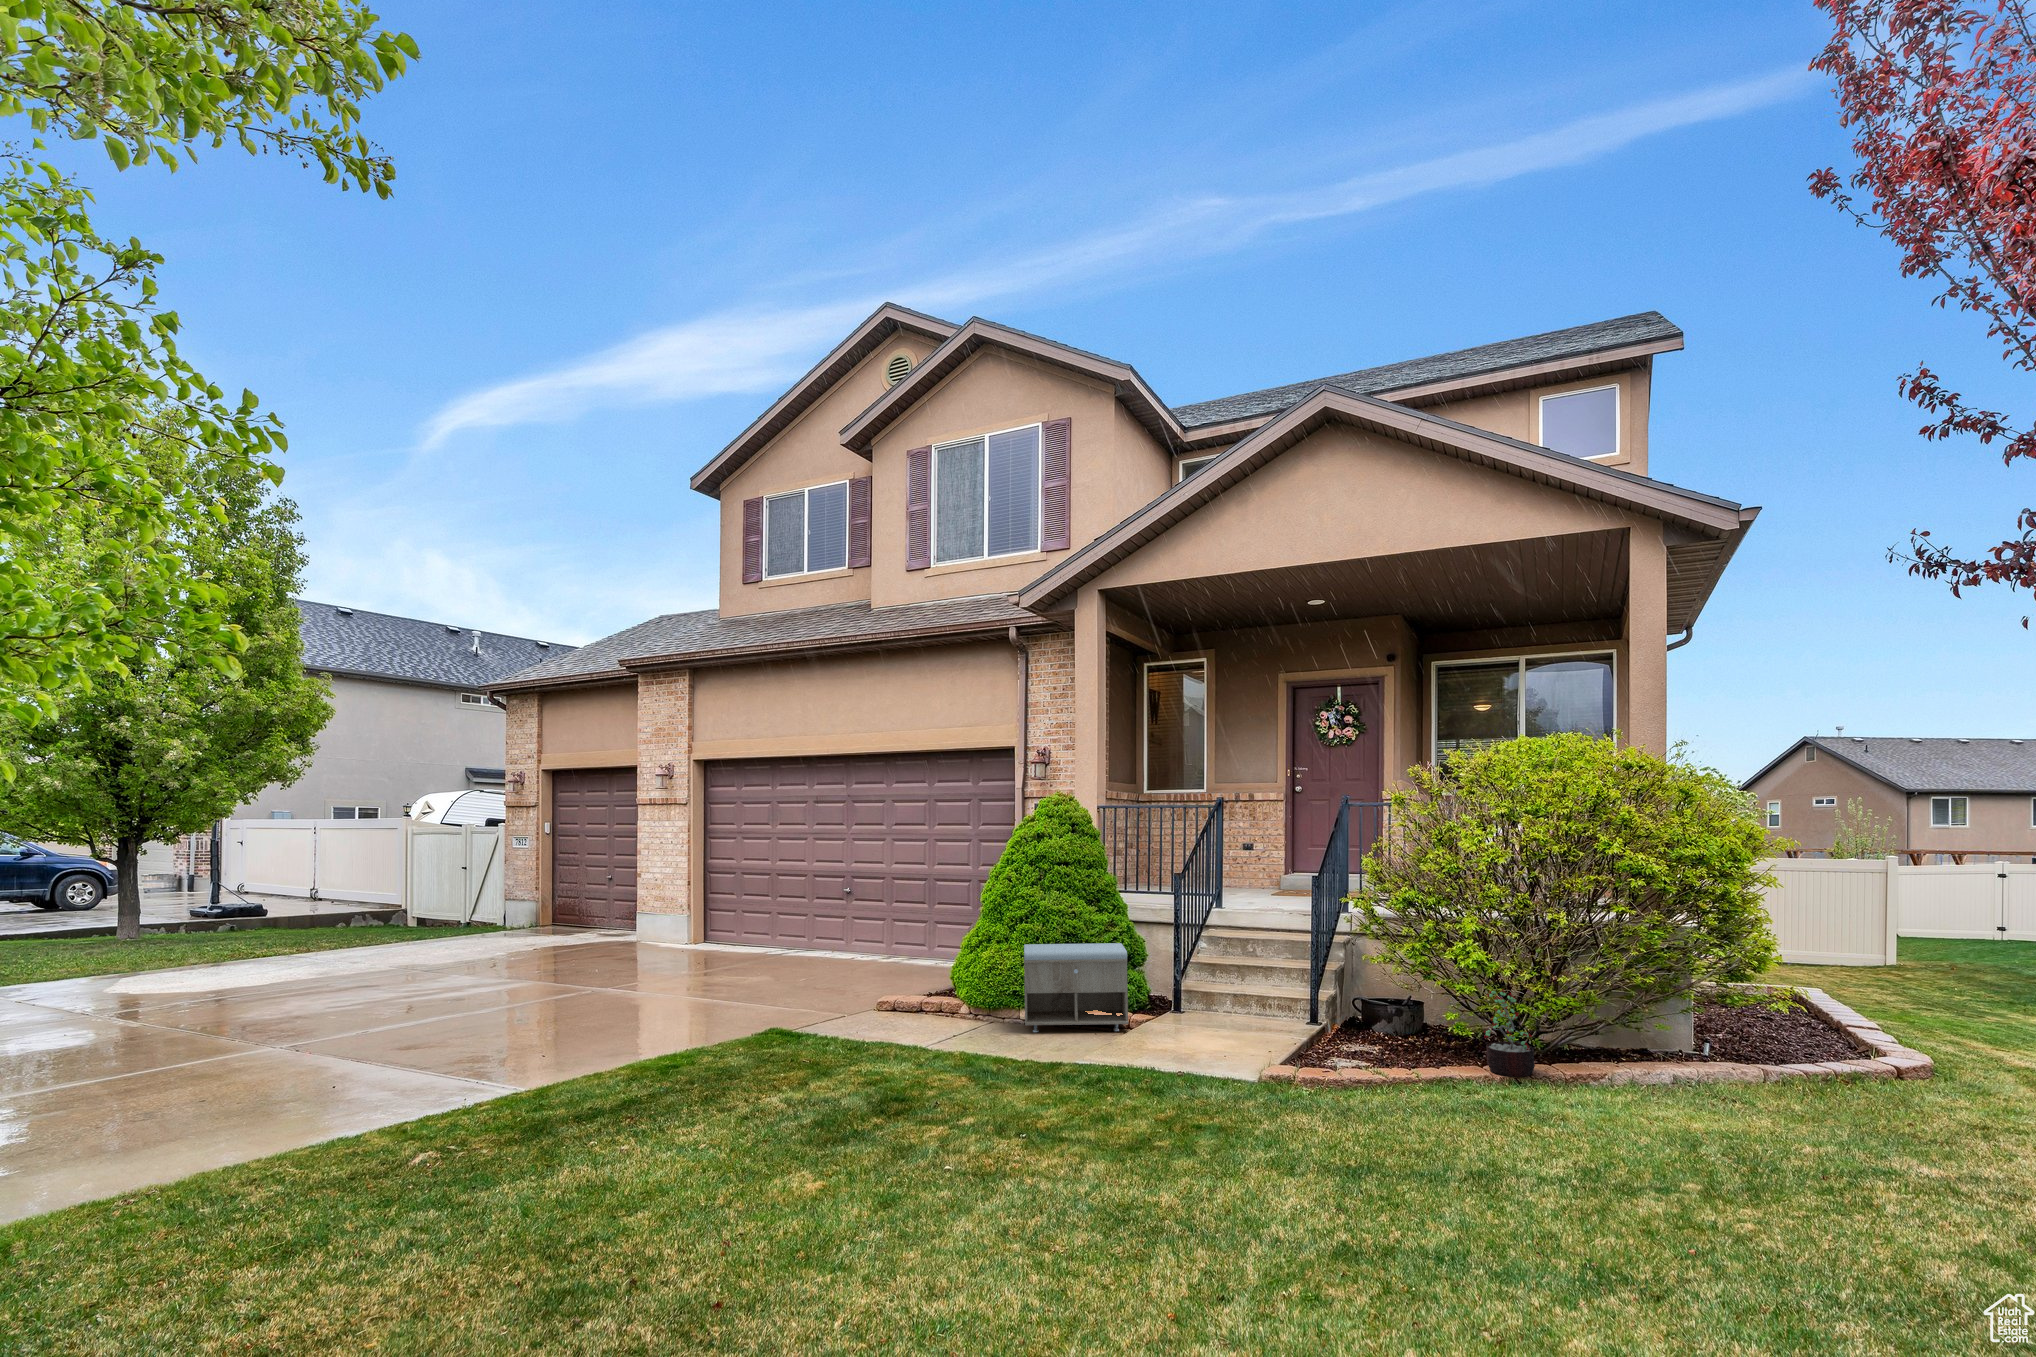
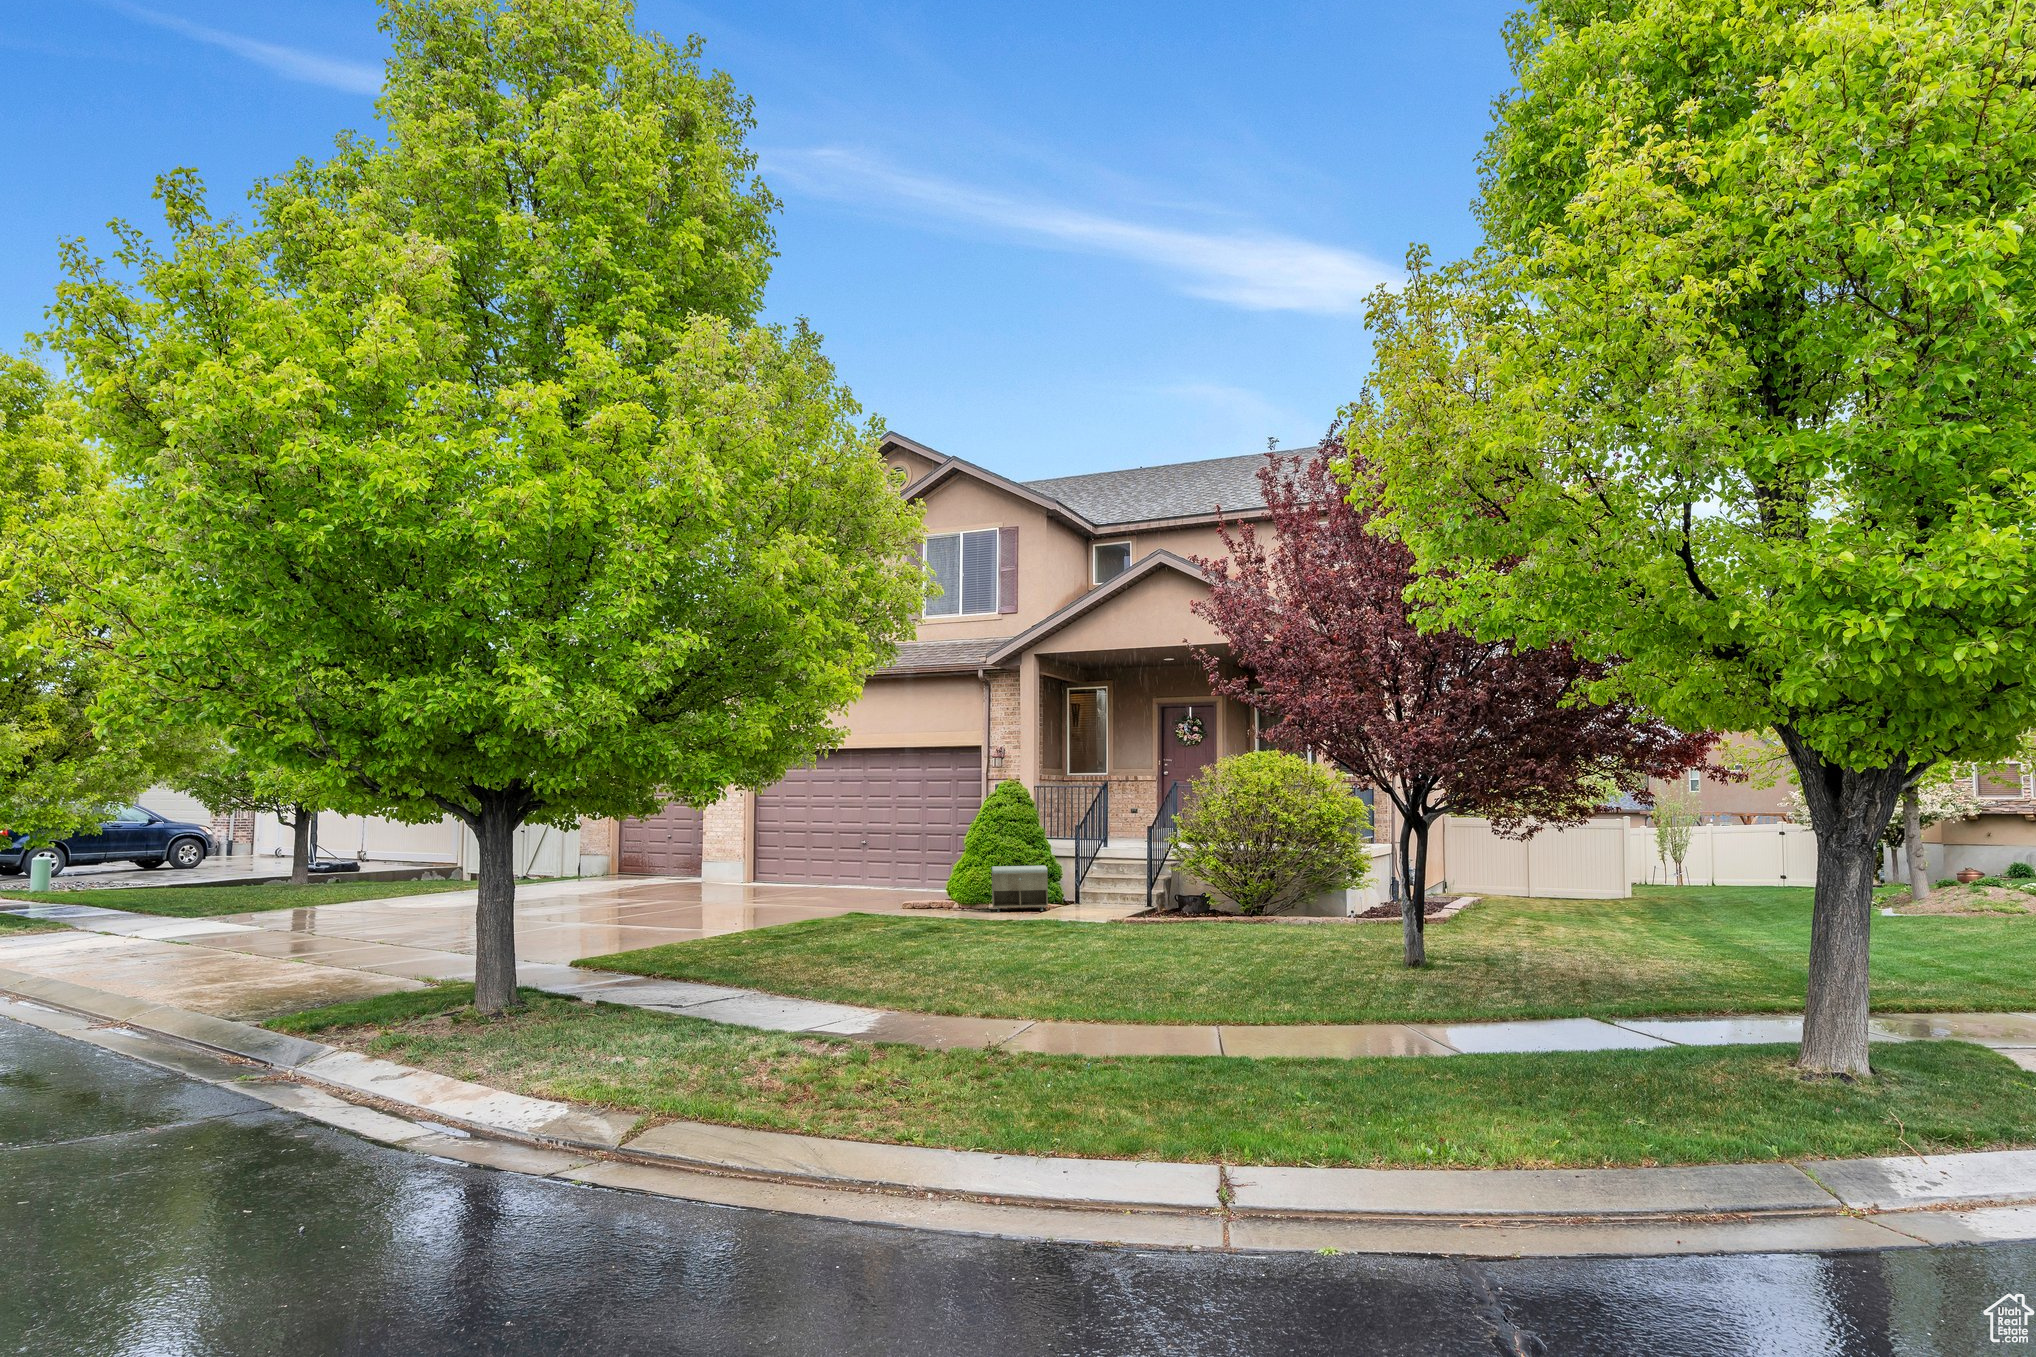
decorative plant: present [1484,989,1535,1077] -> none [1216,881,1238,920]

